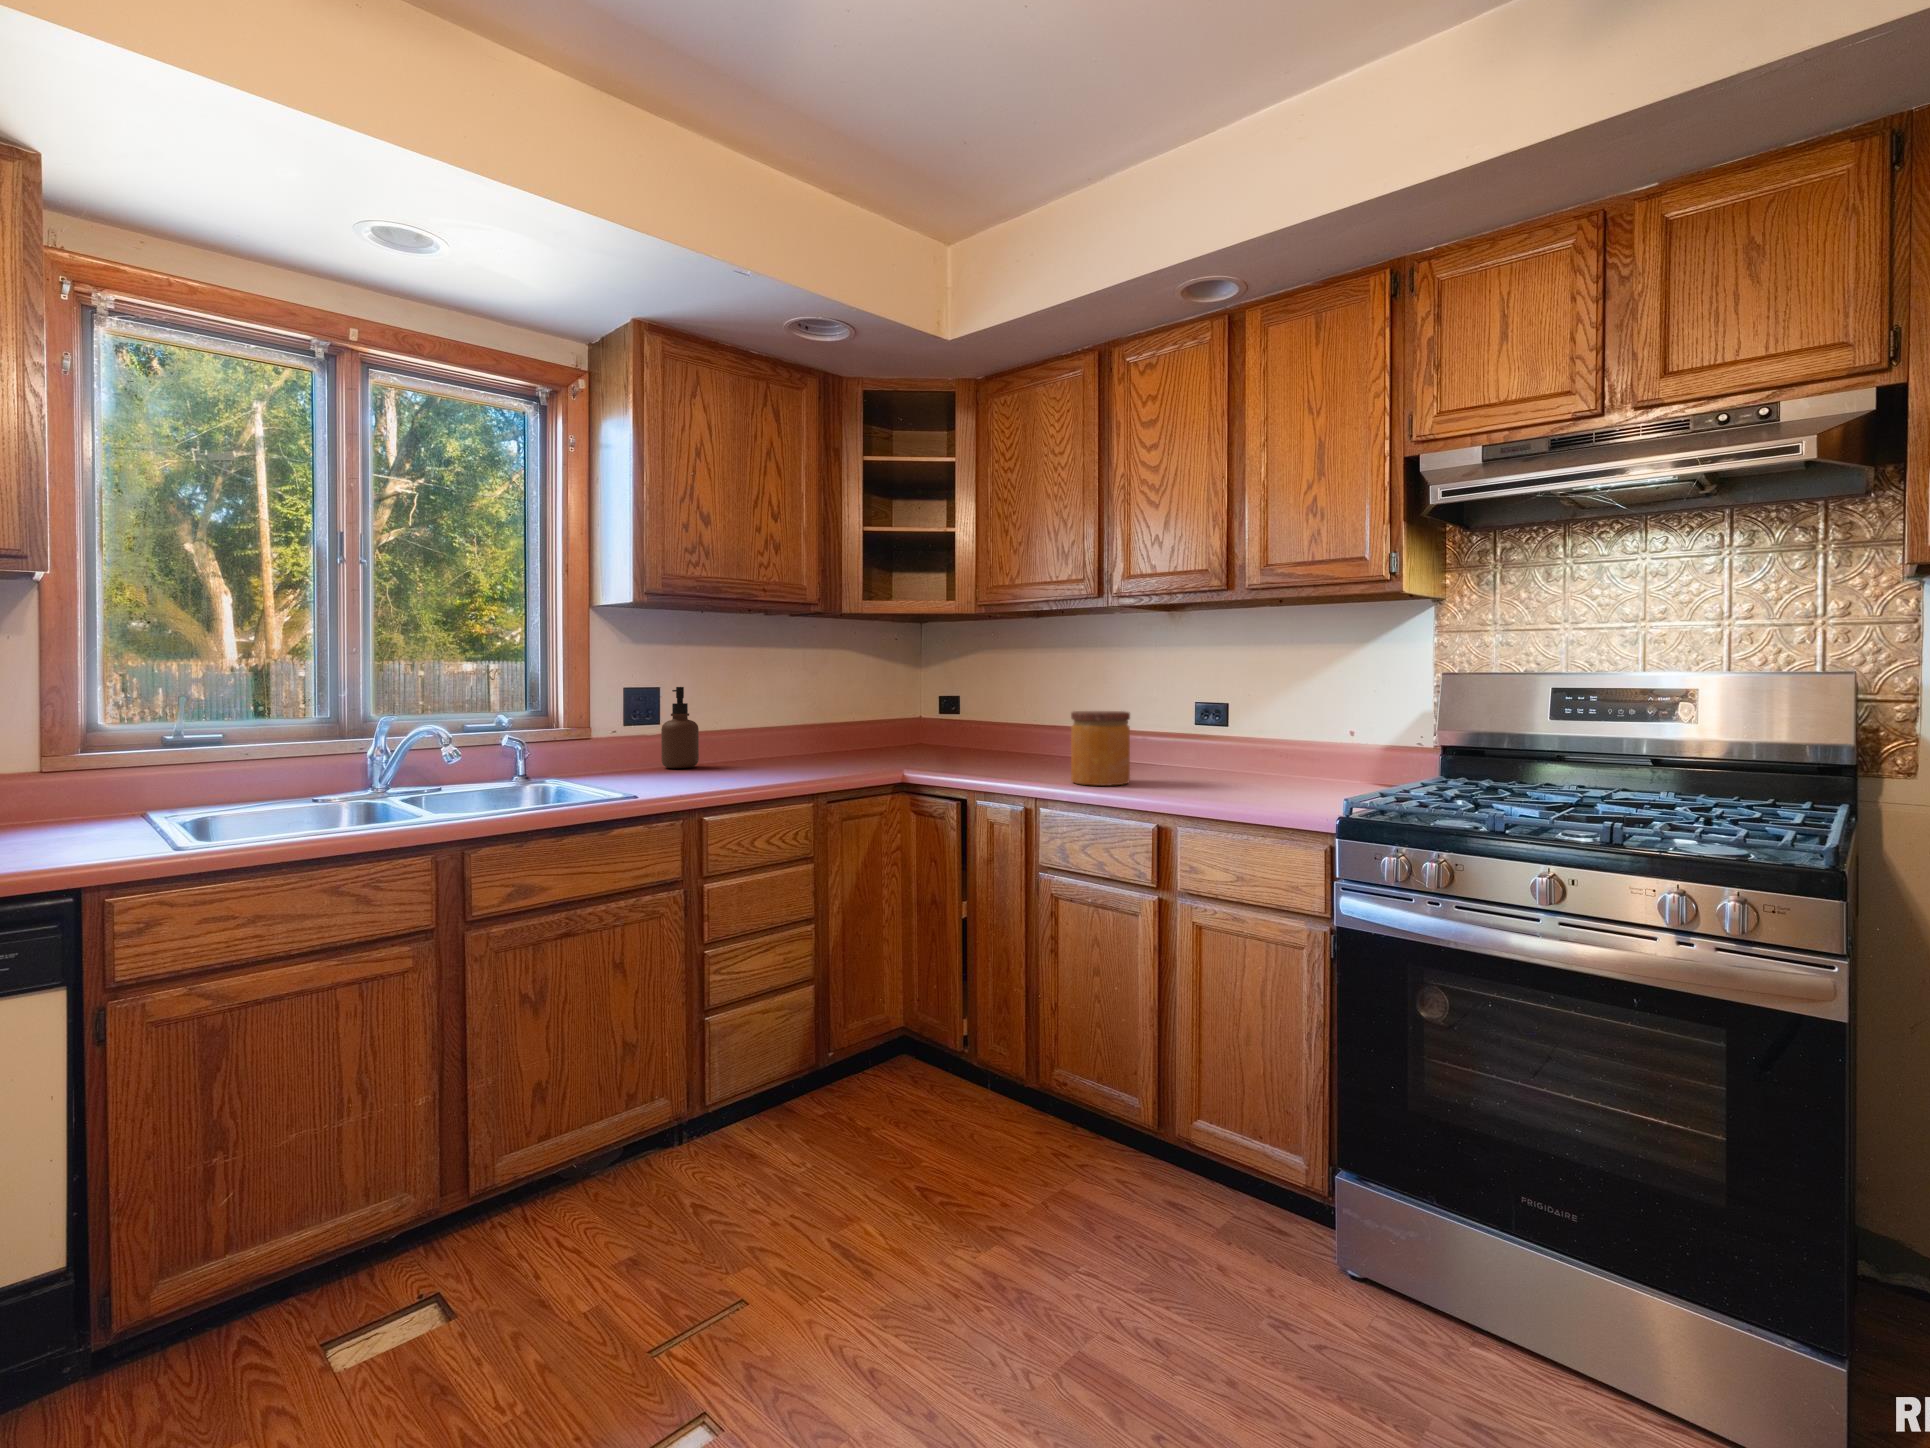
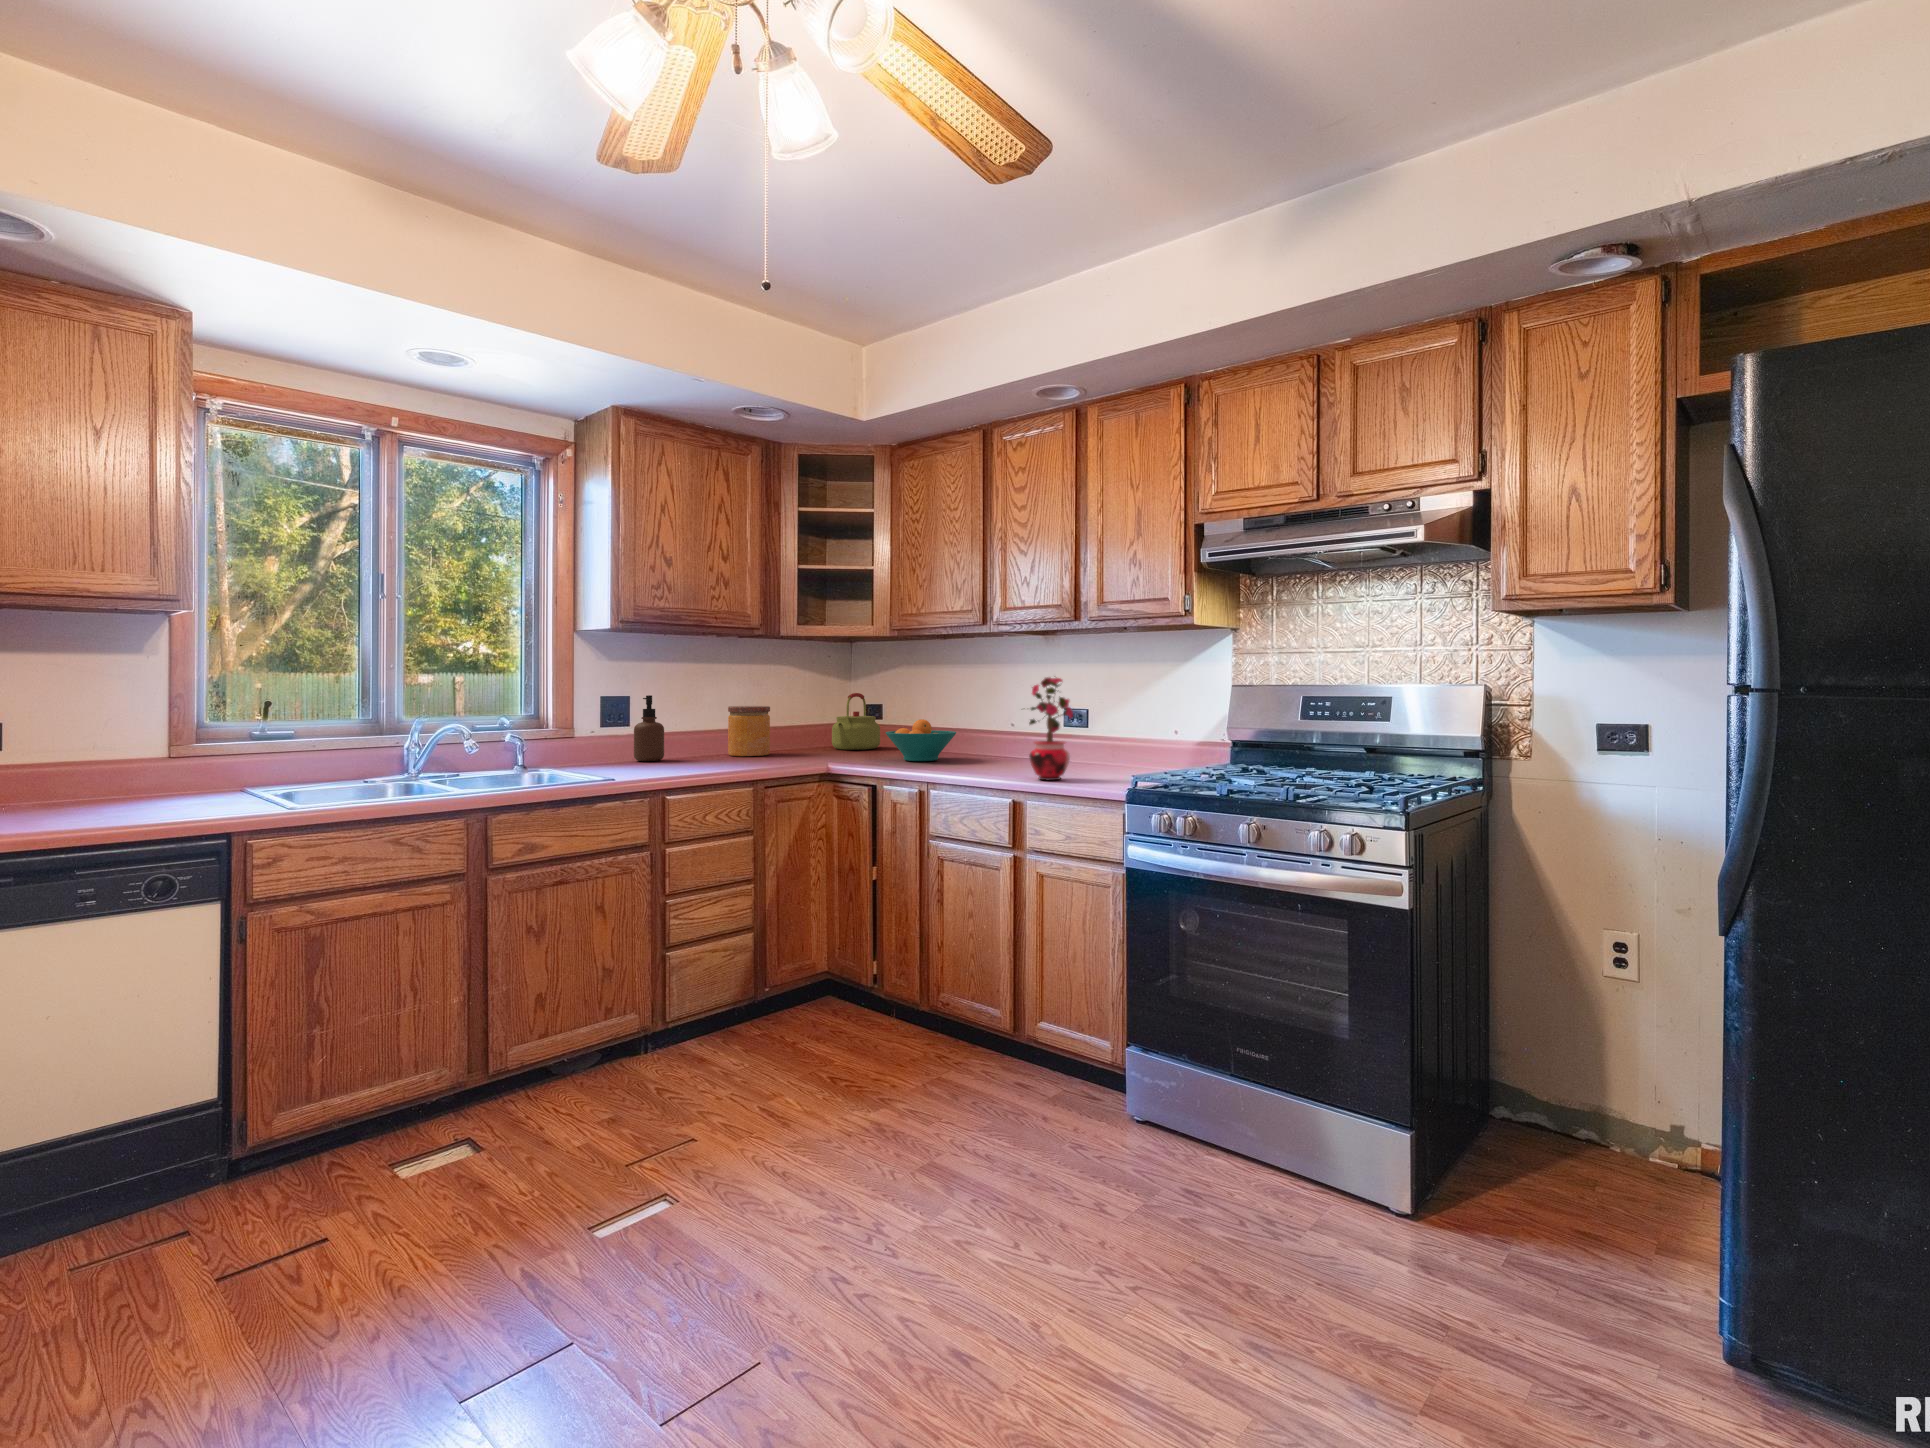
potted plant: none [1158,659,1231,798] -> present [1029,677,1073,780]
kettle: none [897,684,954,752] -> present [832,693,880,750]
jar: present [1071,711,1130,786] -> present [728,706,770,756]
fruit bowl: none [969,716,1057,768] -> present [886,719,956,761]

